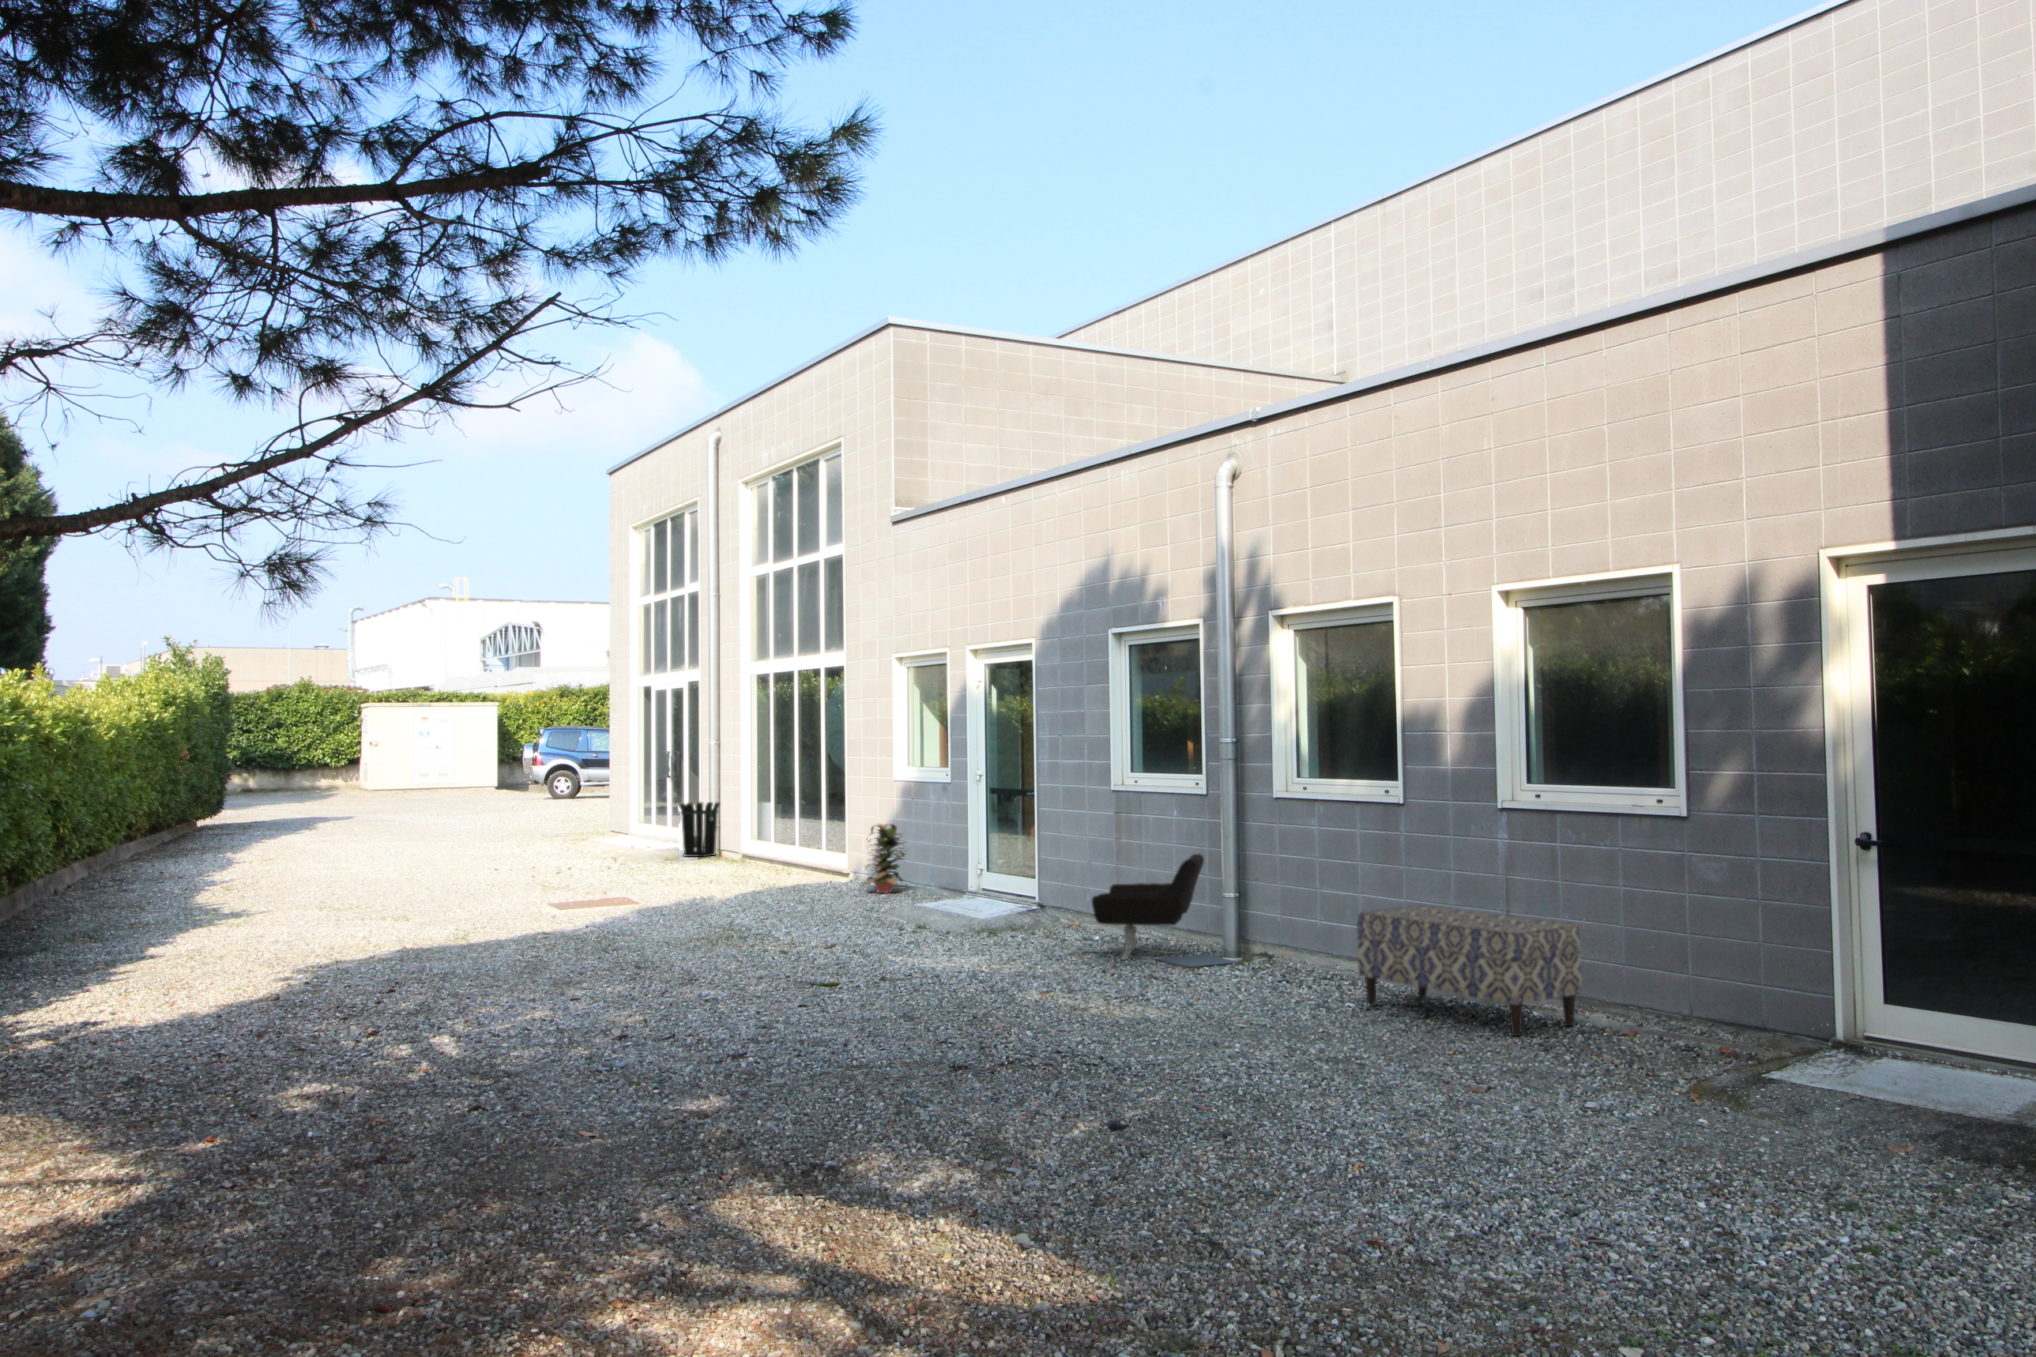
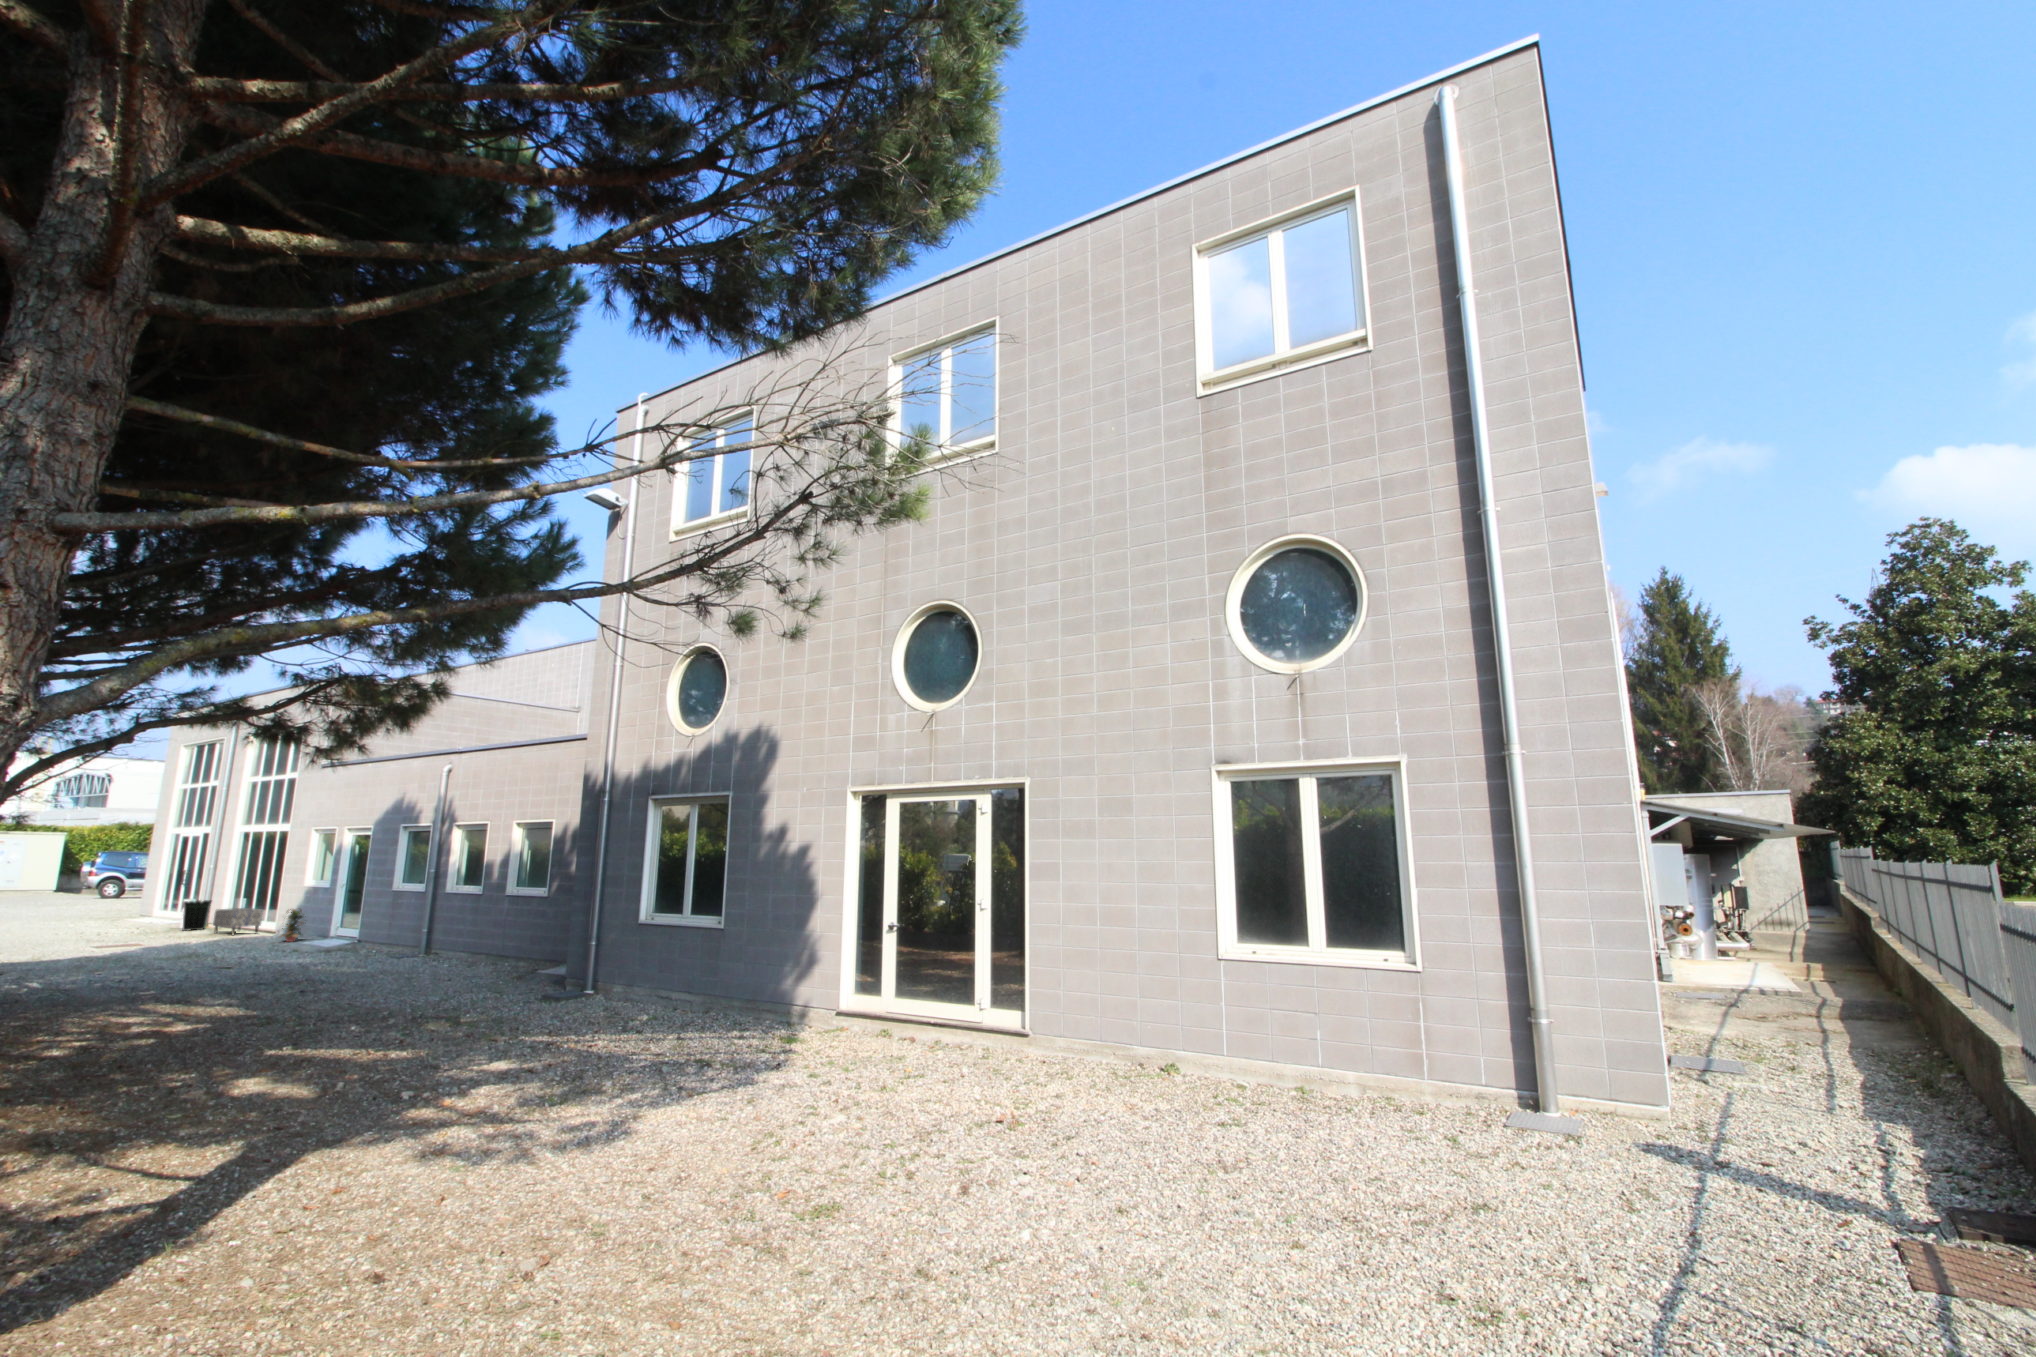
lounge chair: present [1092,854,1204,960] -> none [356,916,419,959]
bench: present [1357,905,1582,1036] -> present [213,908,262,935]

